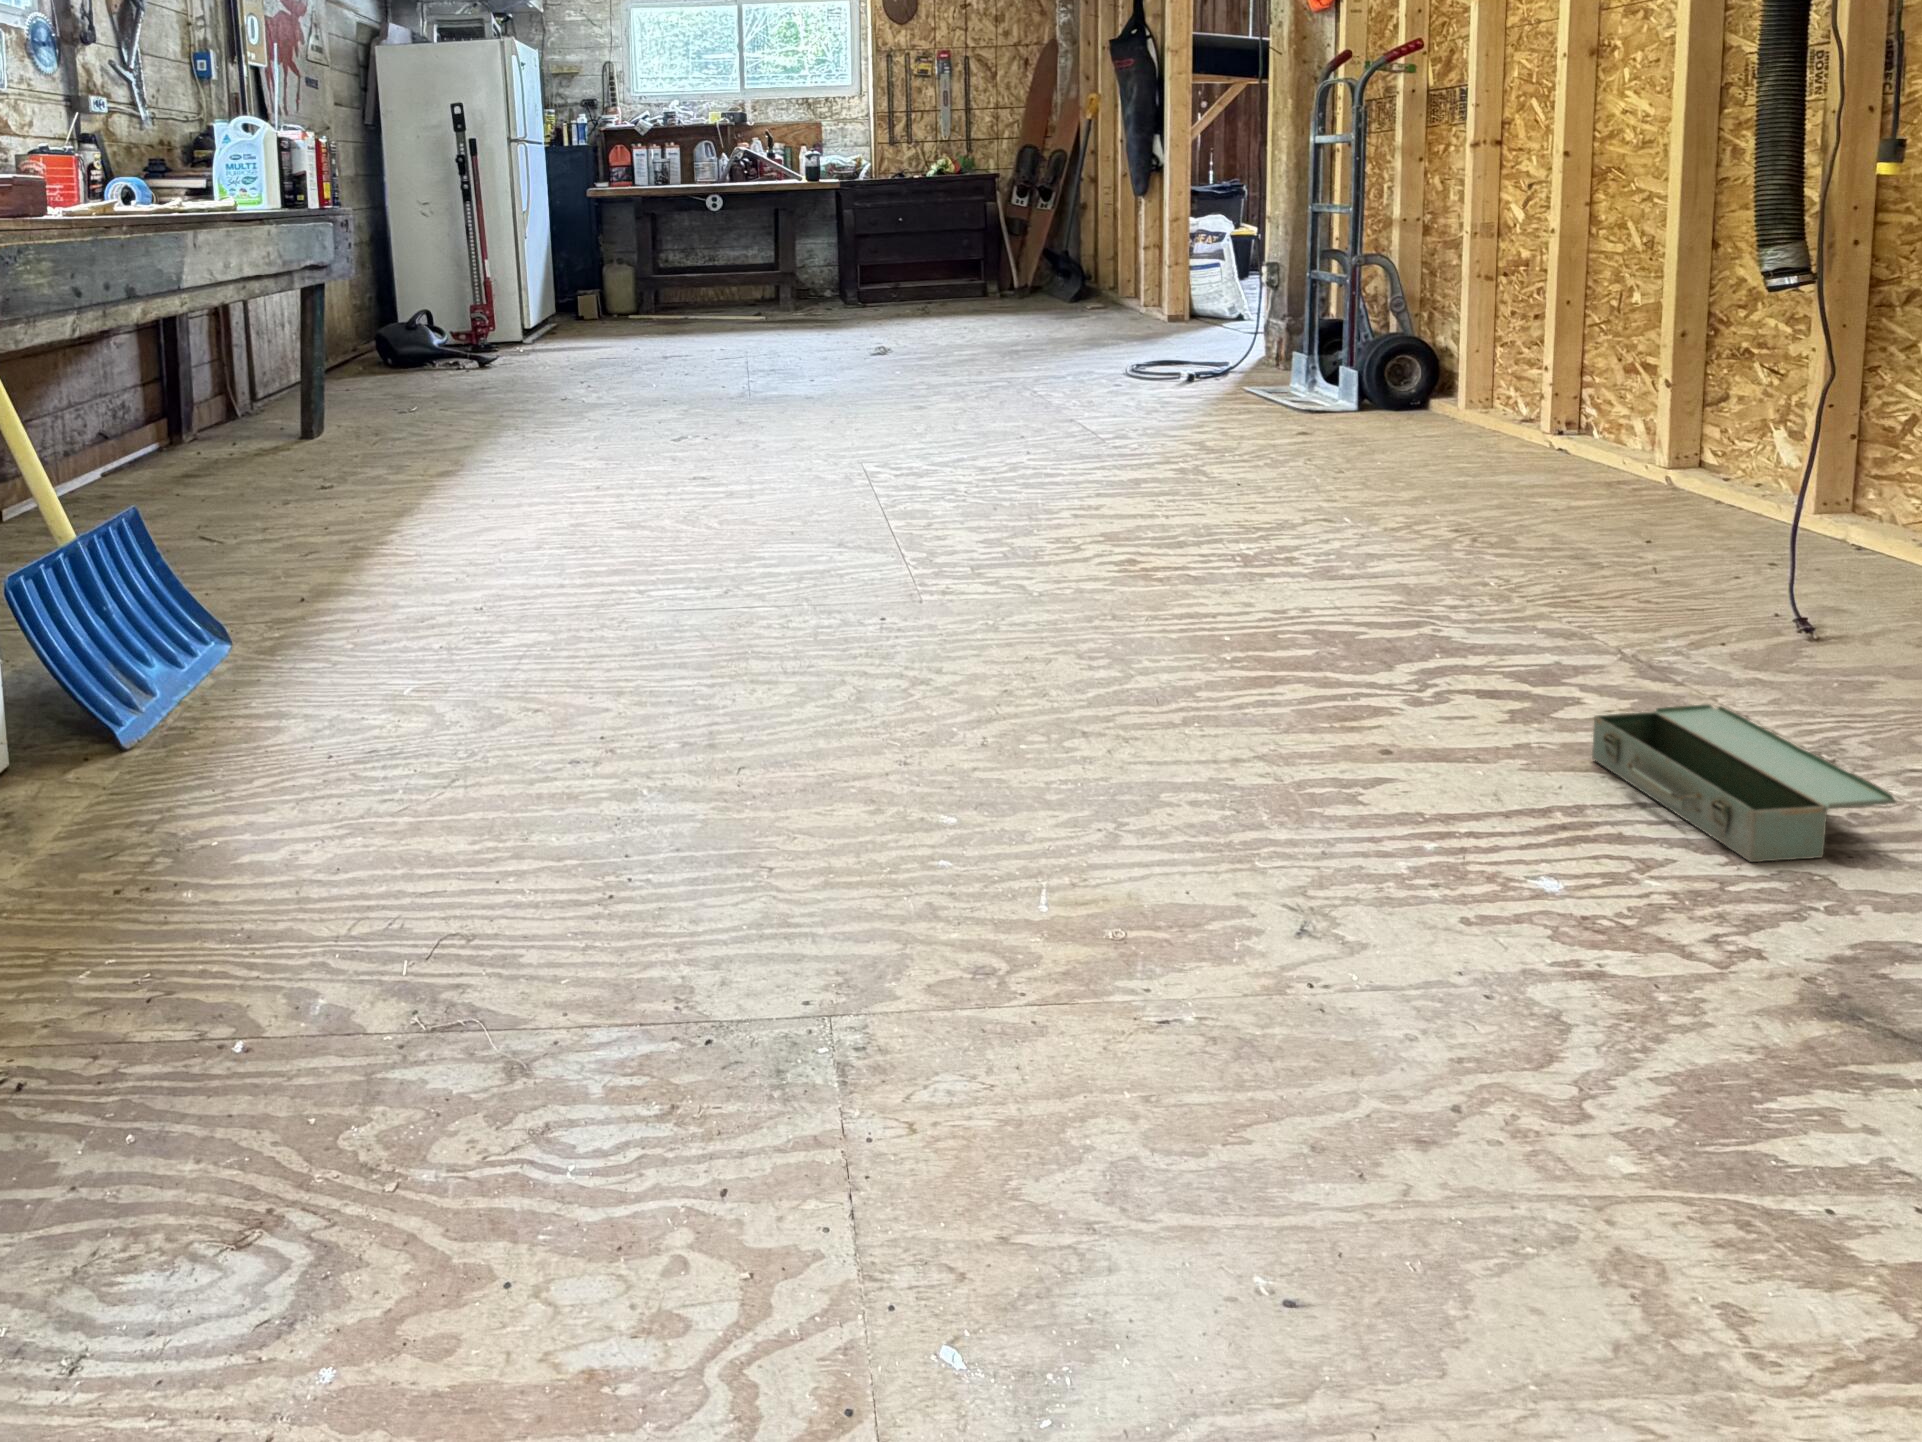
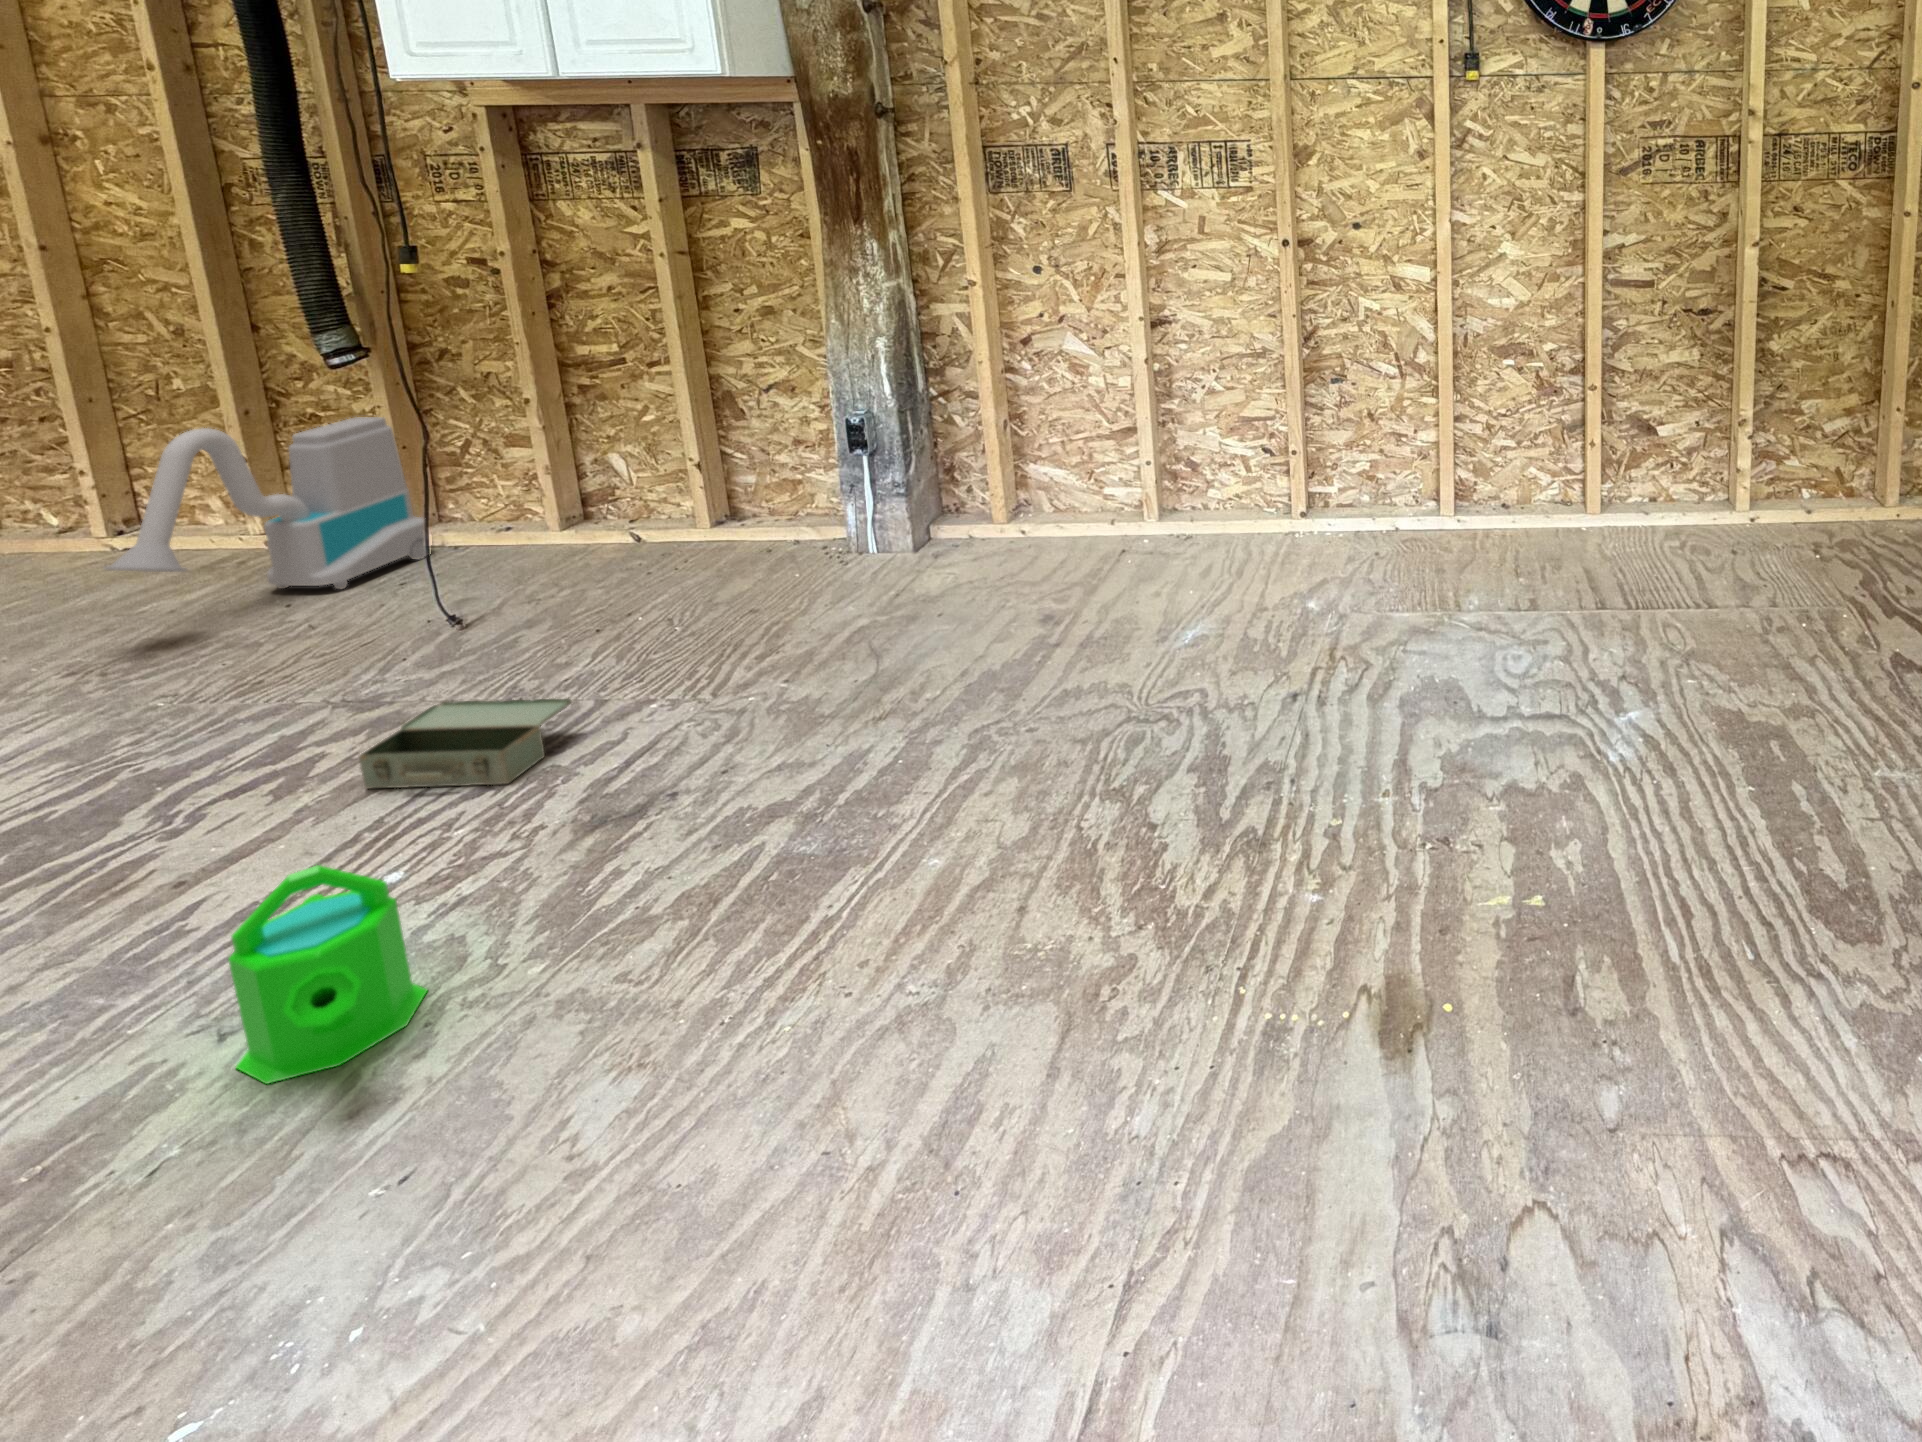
vacuum cleaner: none [1503,327,1832,543] -> present [104,417,426,589]
watering can: none [1281,794,1486,1092] -> present [228,865,427,1084]

